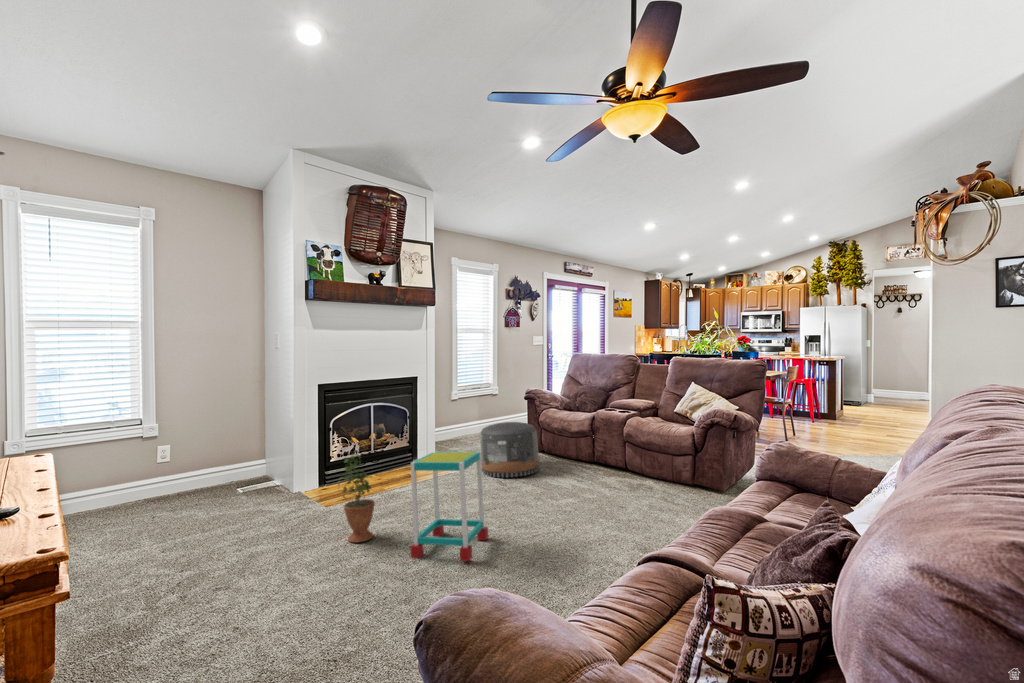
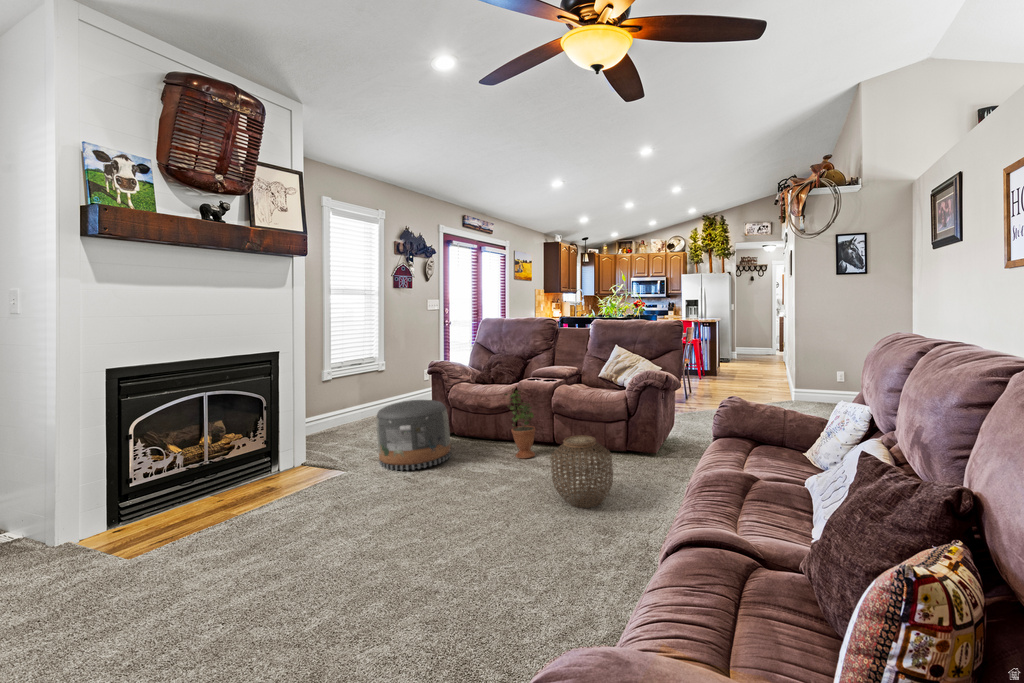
potted plant: present [338,452,375,542] -> present [504,389,535,458]
side table: present [411,452,488,561] -> none [267,453,397,630]
woven basket: none [614,457,666,516] -> present [551,435,613,508]

